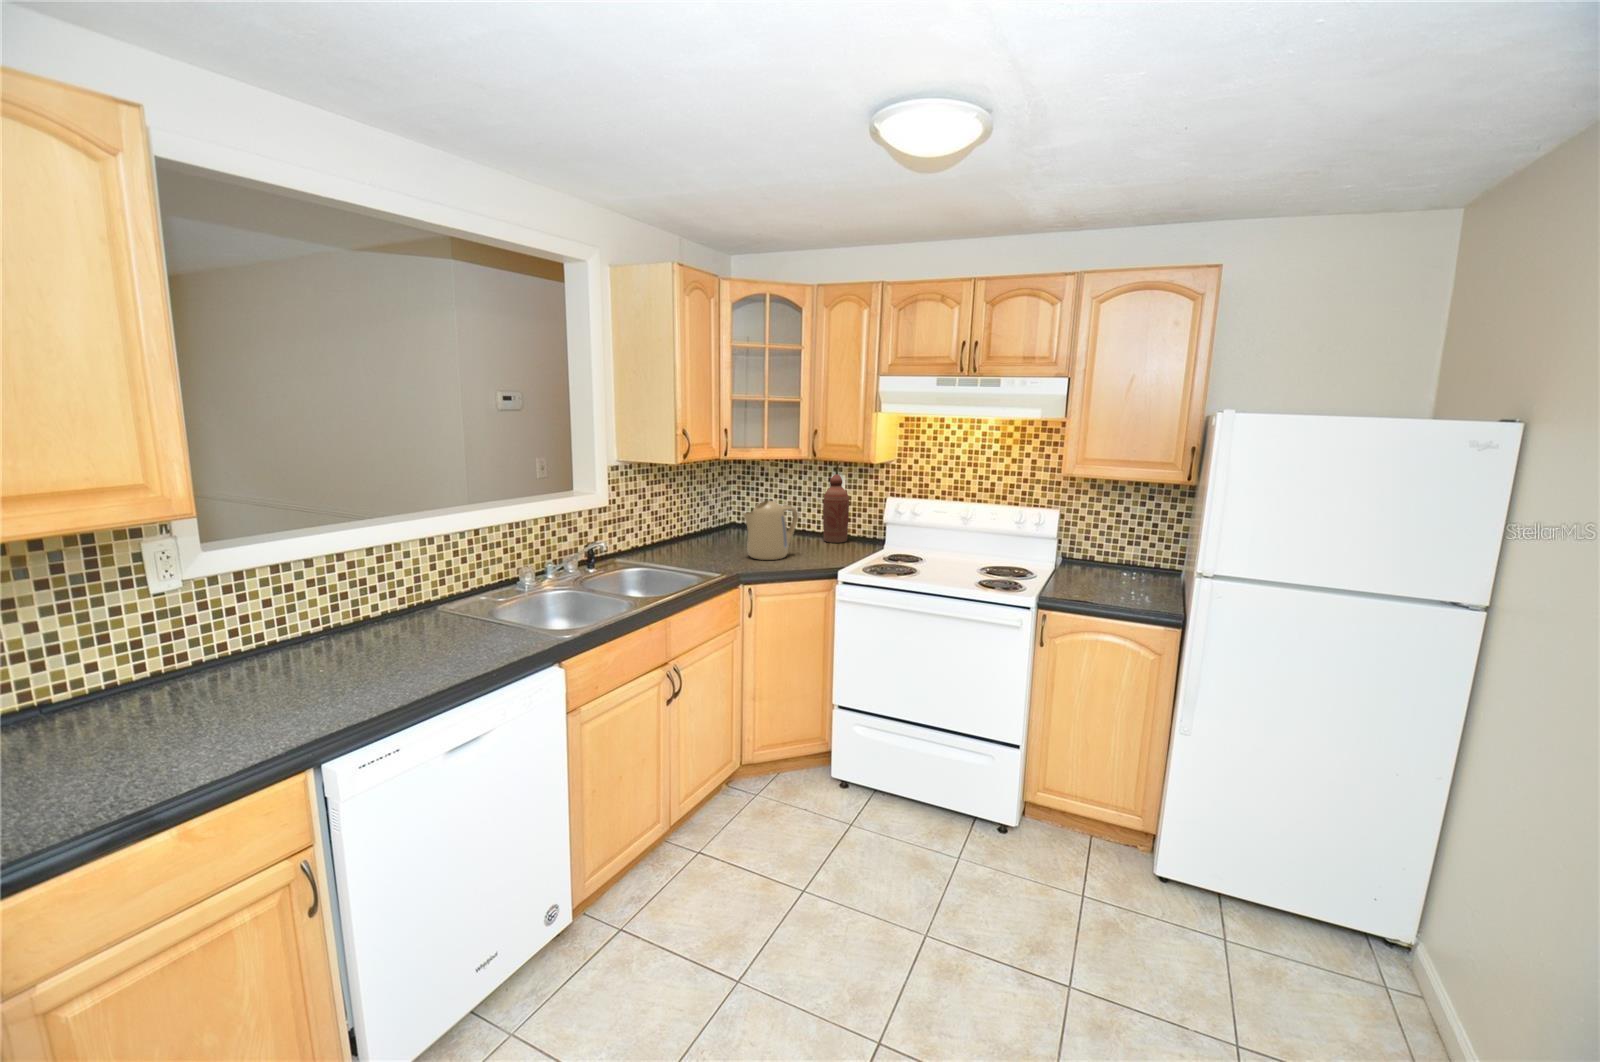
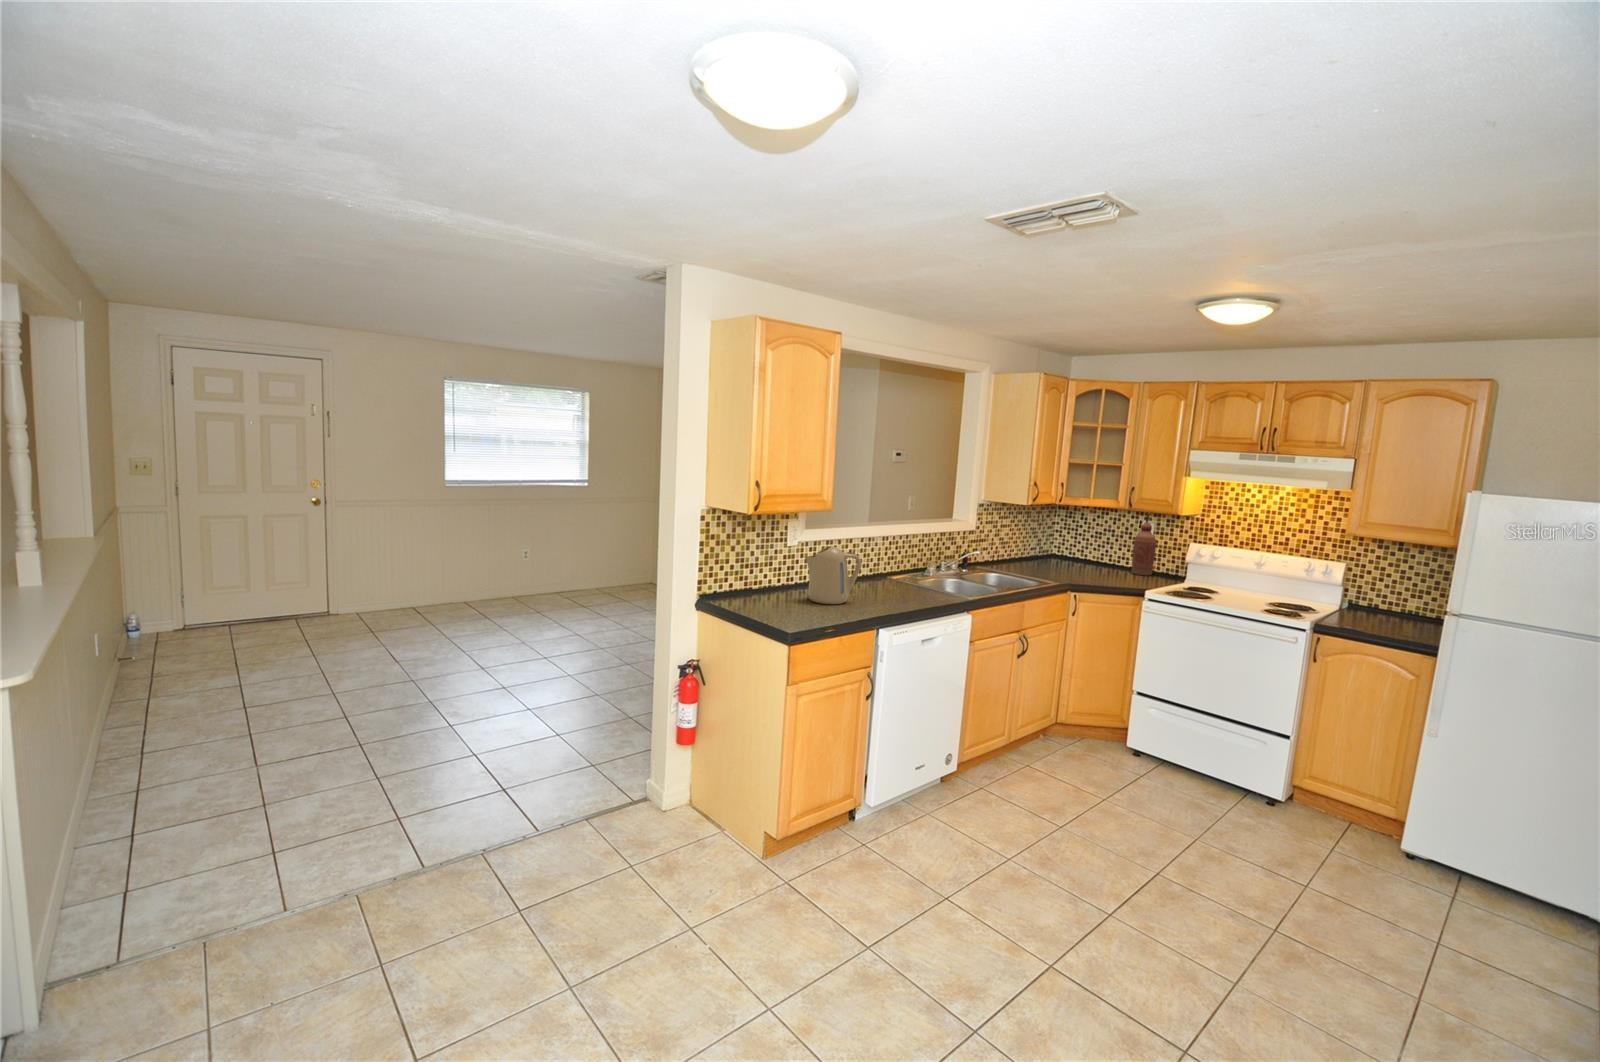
kettle: present [743,501,798,560] -> present [805,546,862,604]

